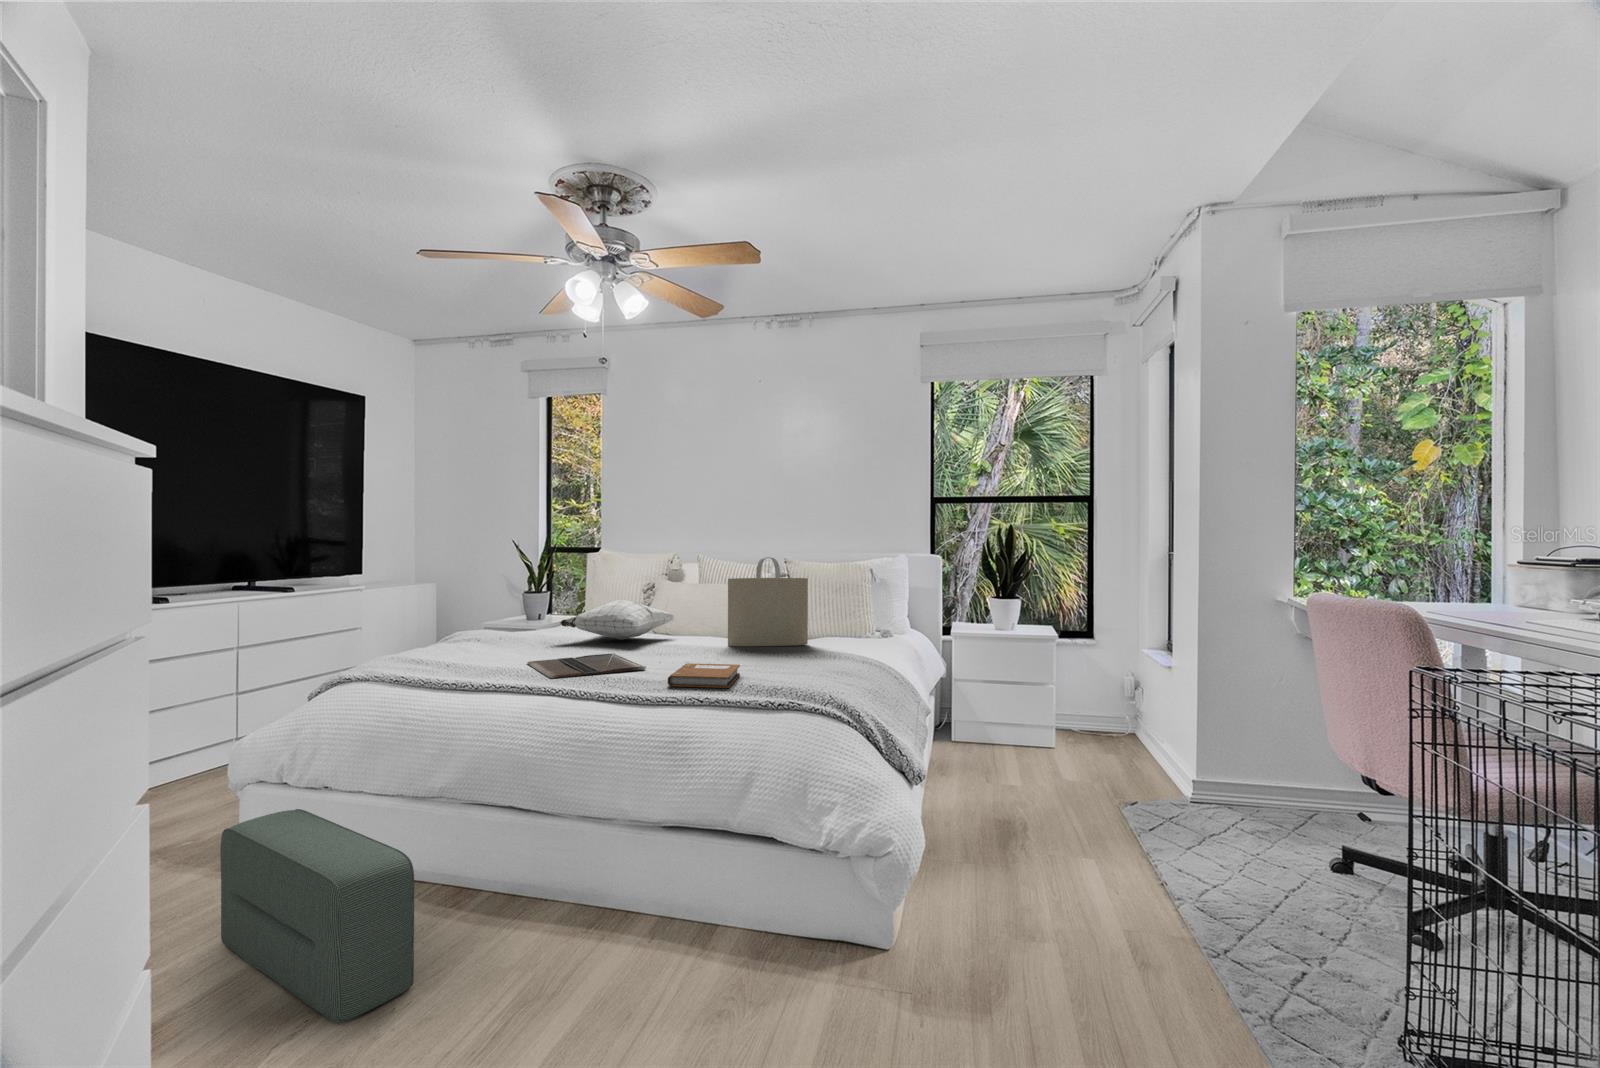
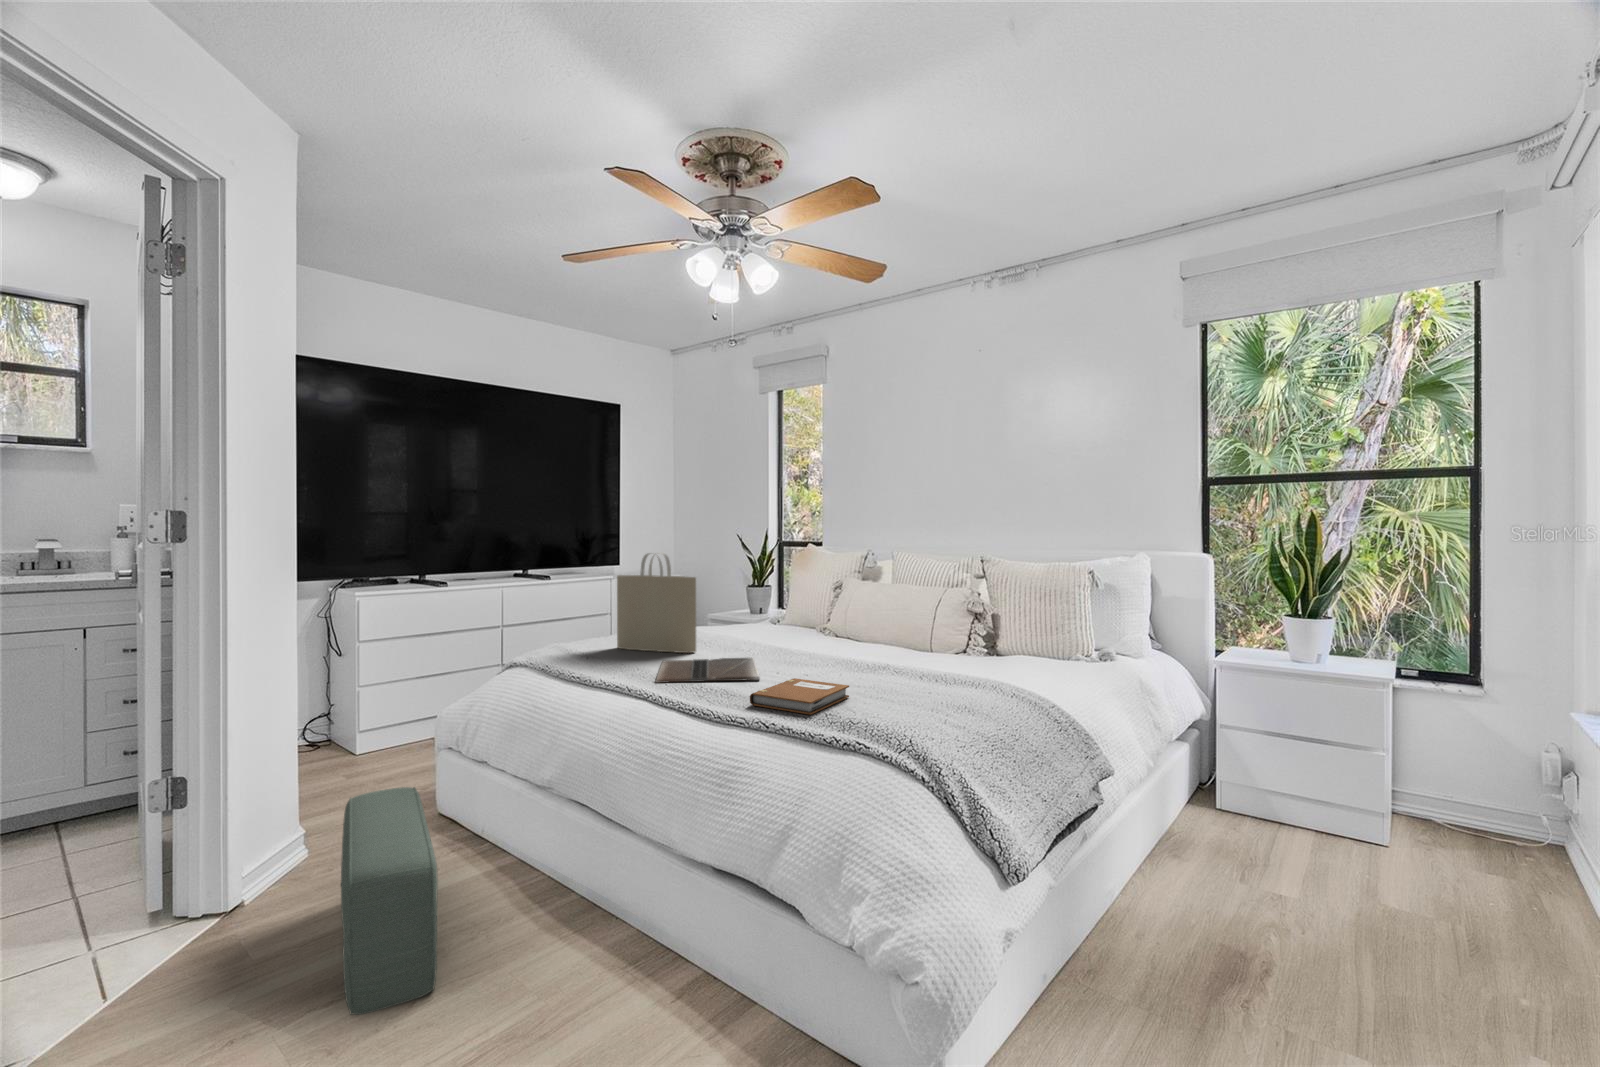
tote bag: present [728,557,808,646] -> present [617,552,696,653]
pillow: present [560,600,675,640] -> none [726,599,850,641]

